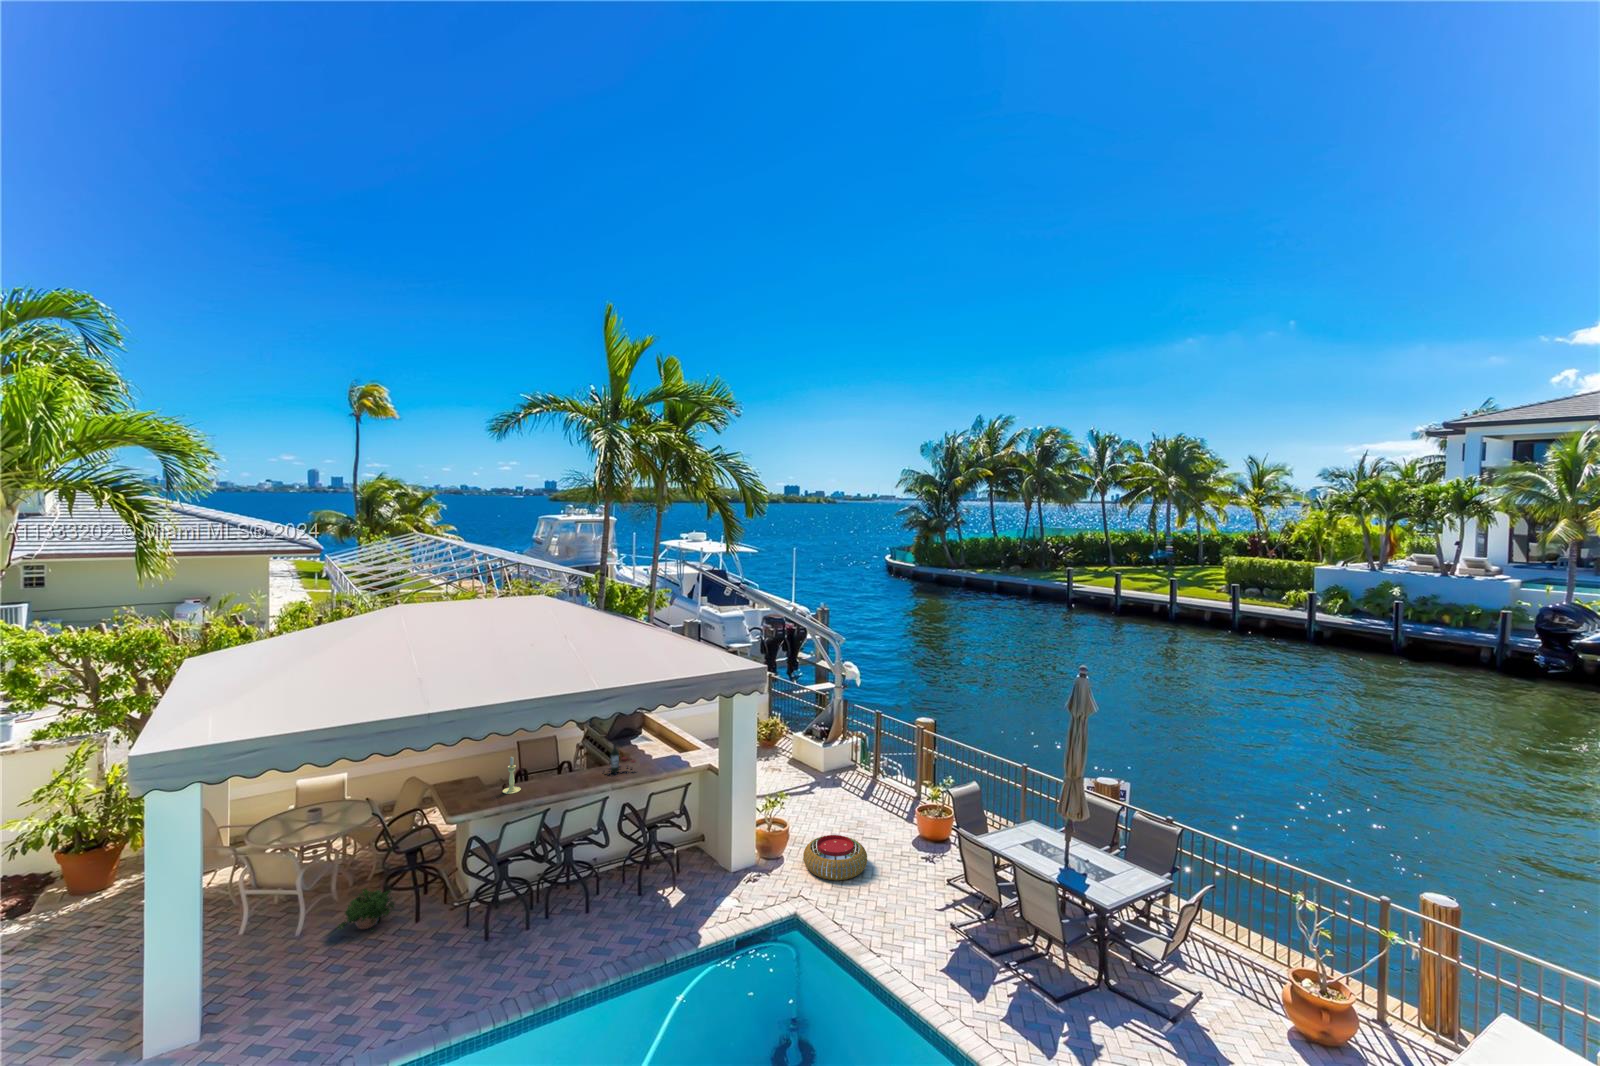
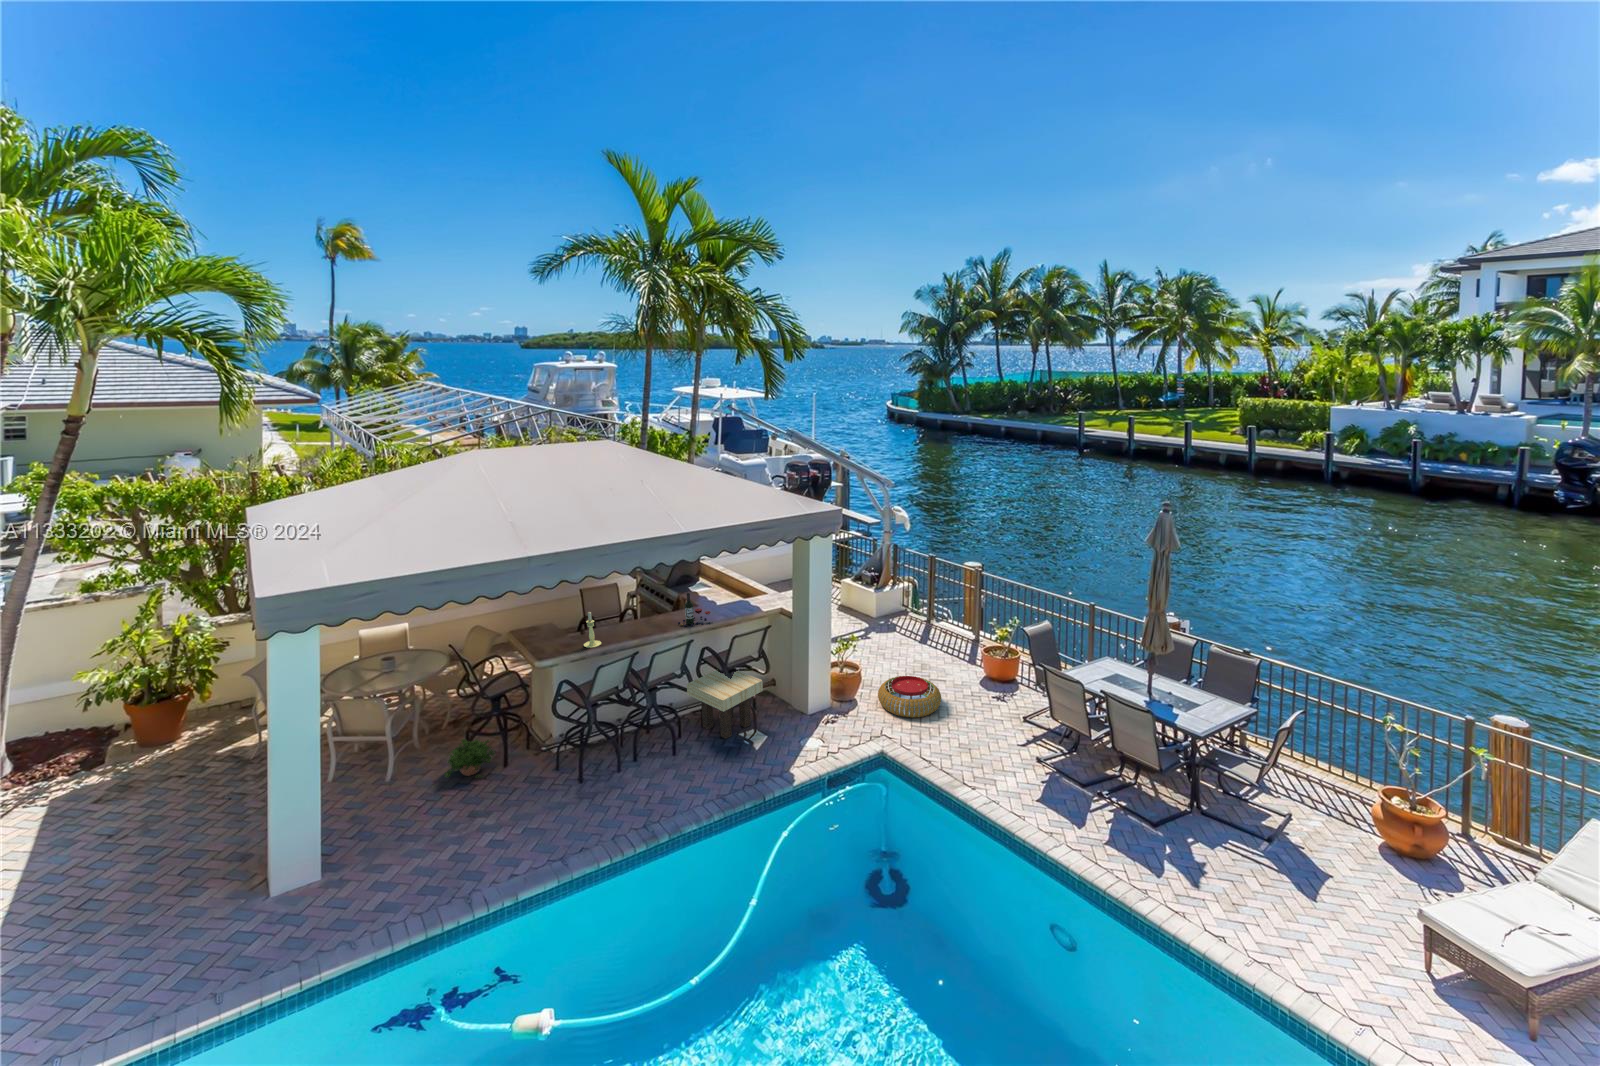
side table: none [603,818,681,898] -> present [687,671,763,739]

